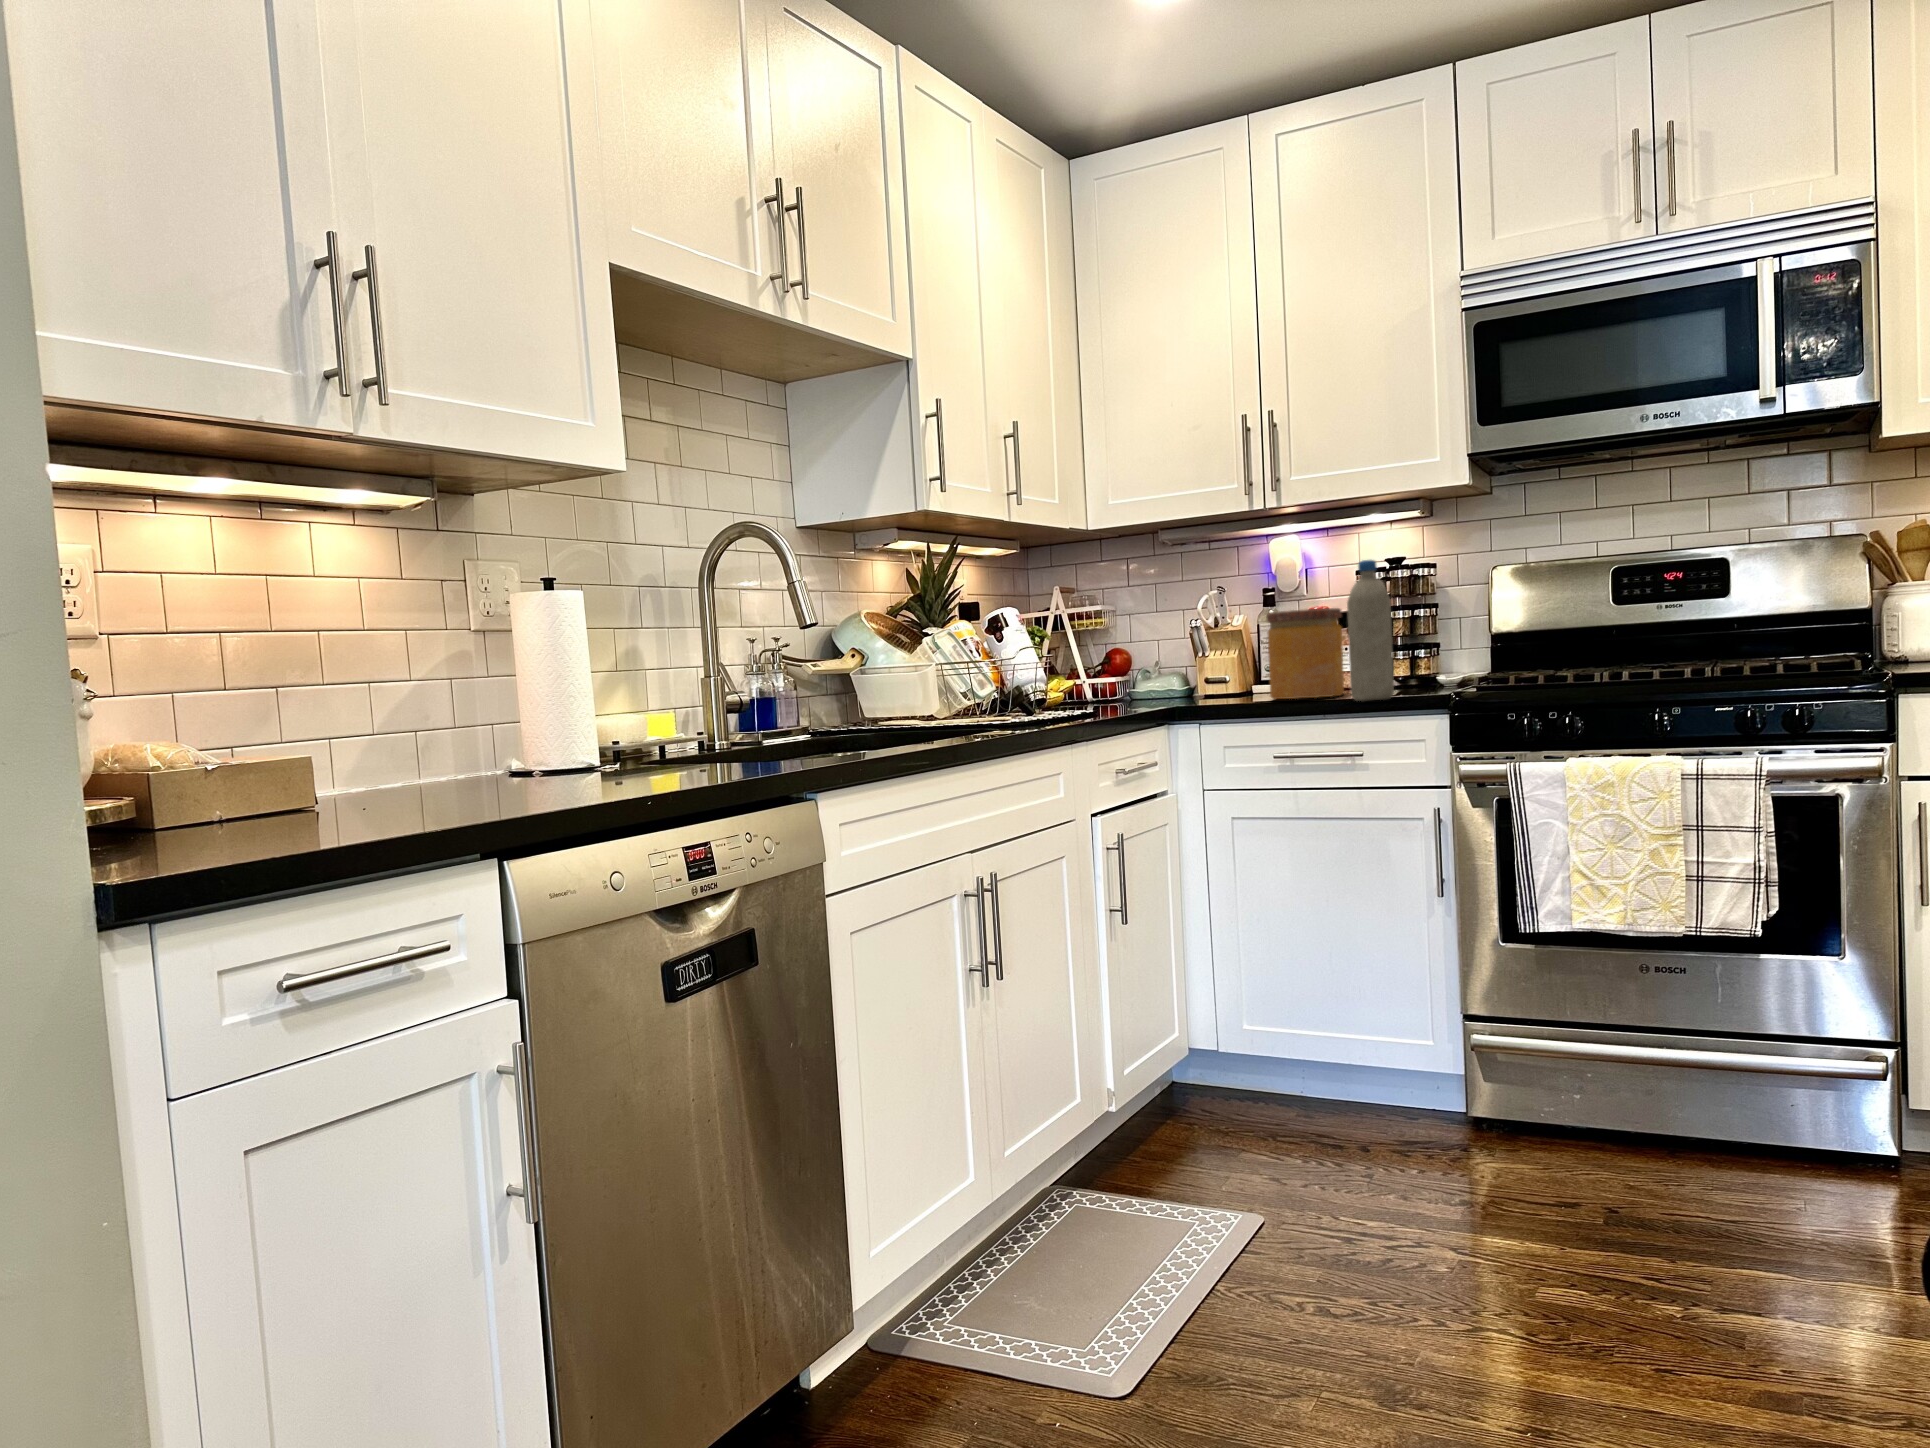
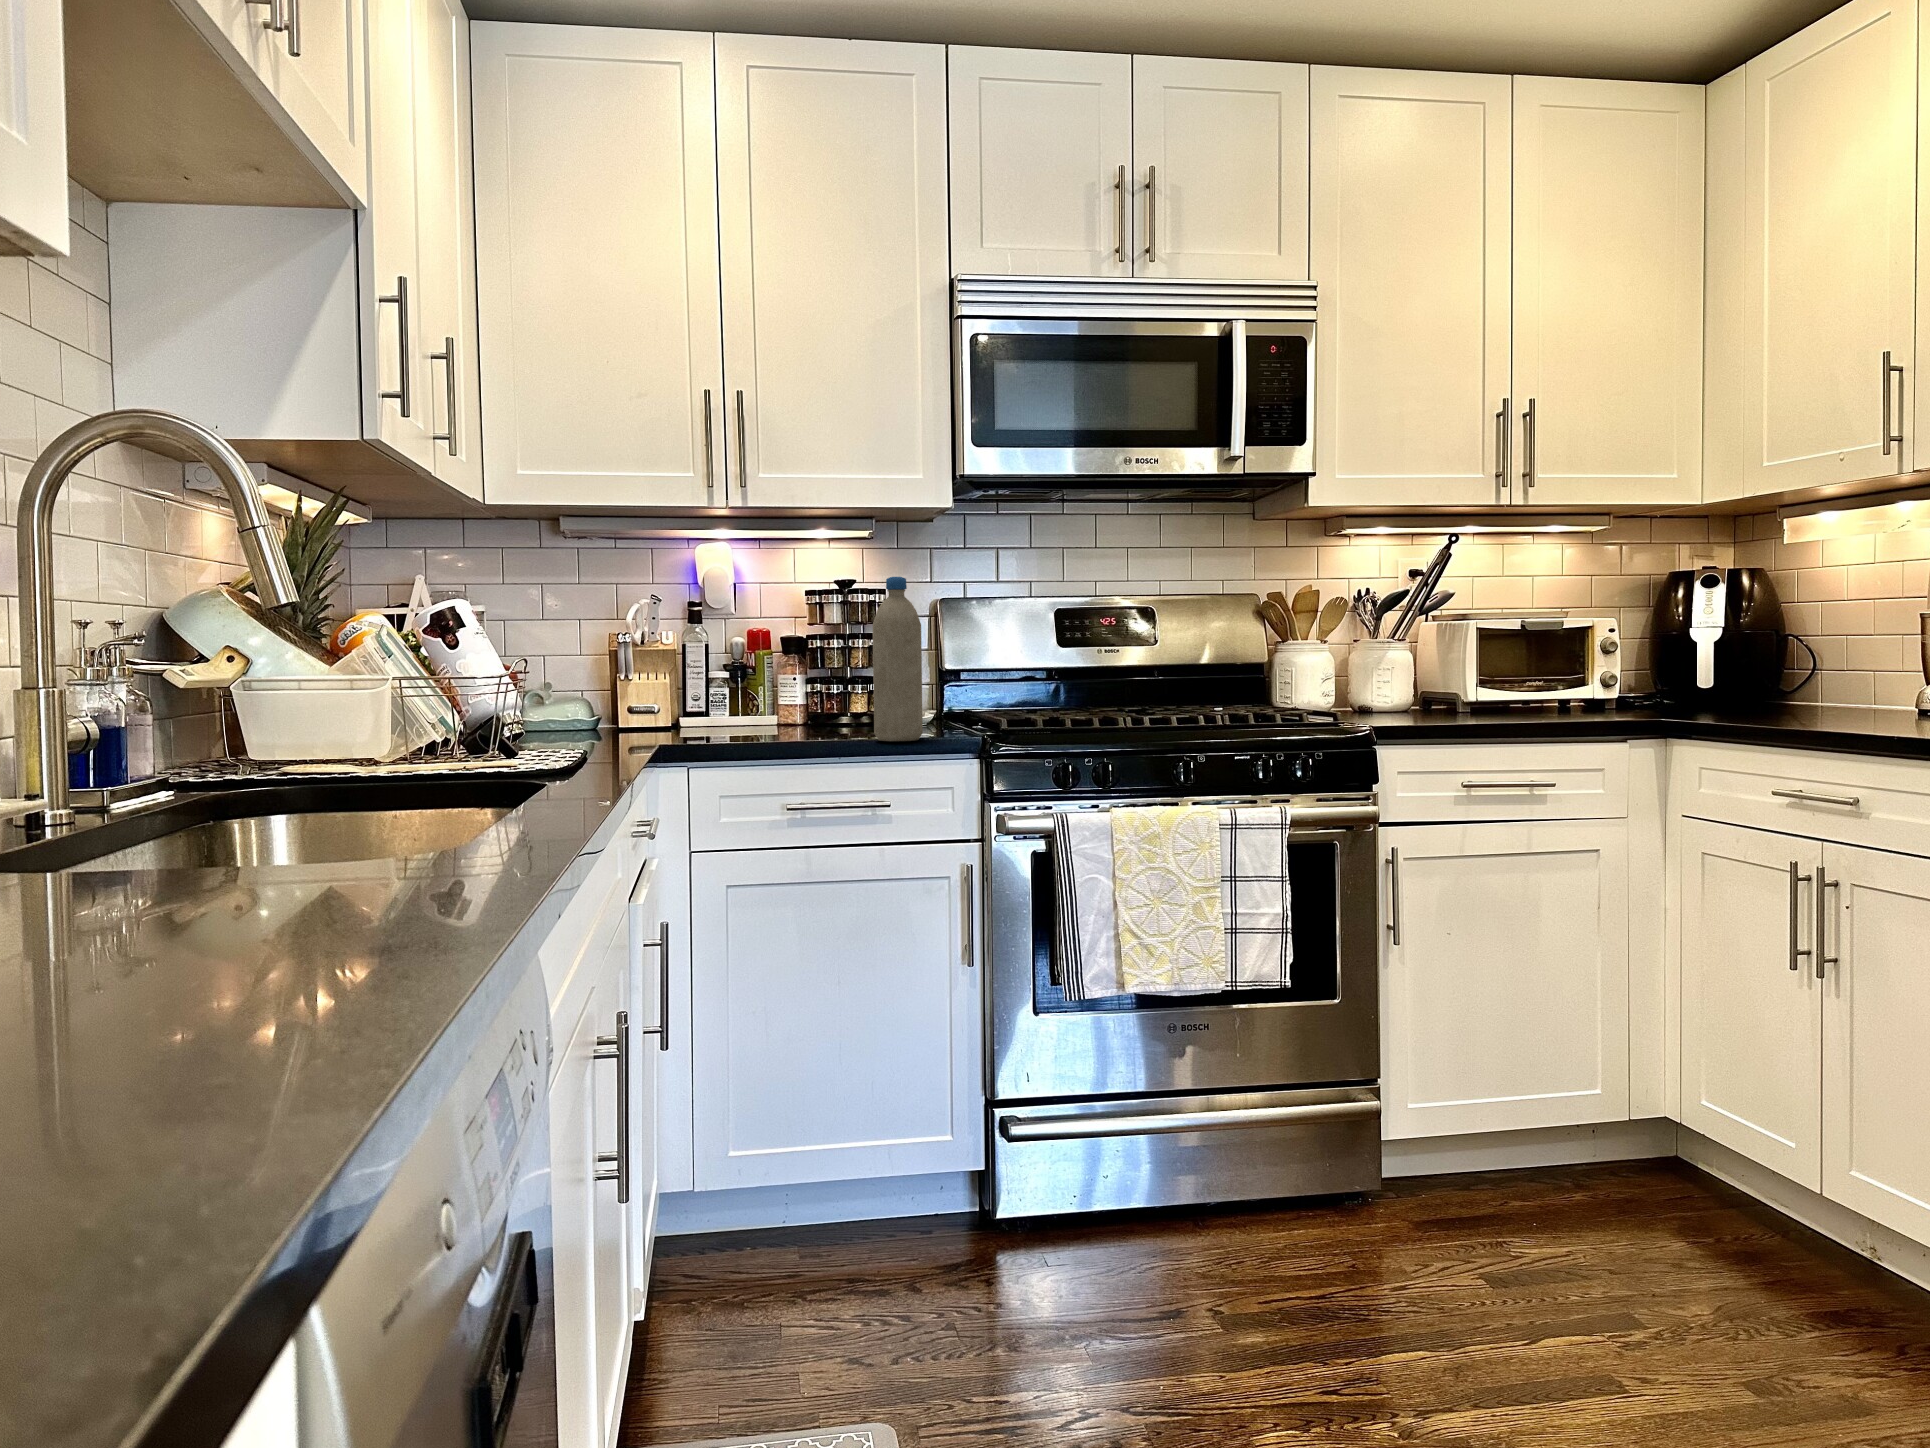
jar: present [1266,608,1344,699] -> none [751,630,839,736]

